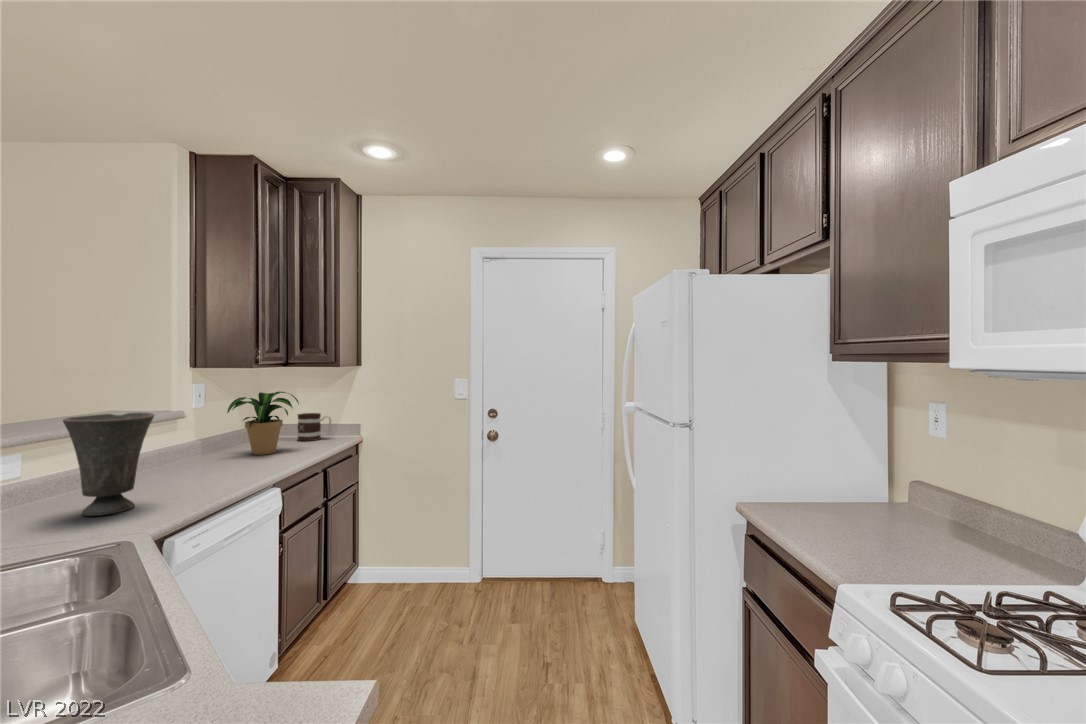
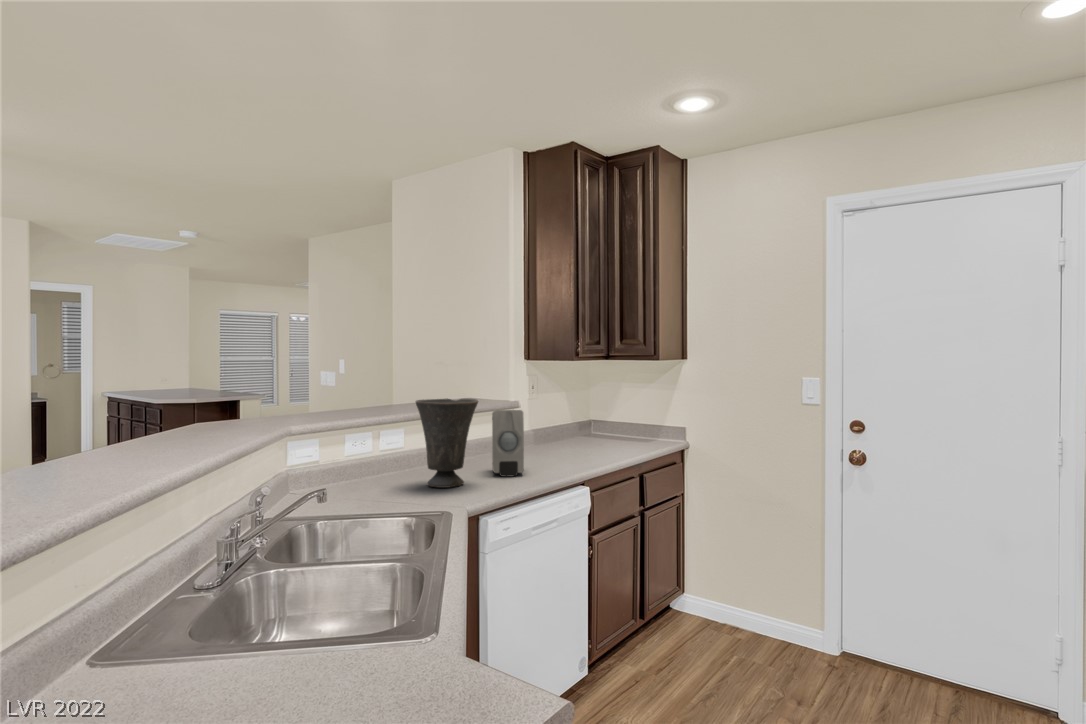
potted plant: present [227,391,299,455] -> none [551,386,618,452]
mug: present [297,413,331,441] -> none [620,412,655,443]
soap dispenser: none [165,420,208,491] -> present [492,410,524,477]

